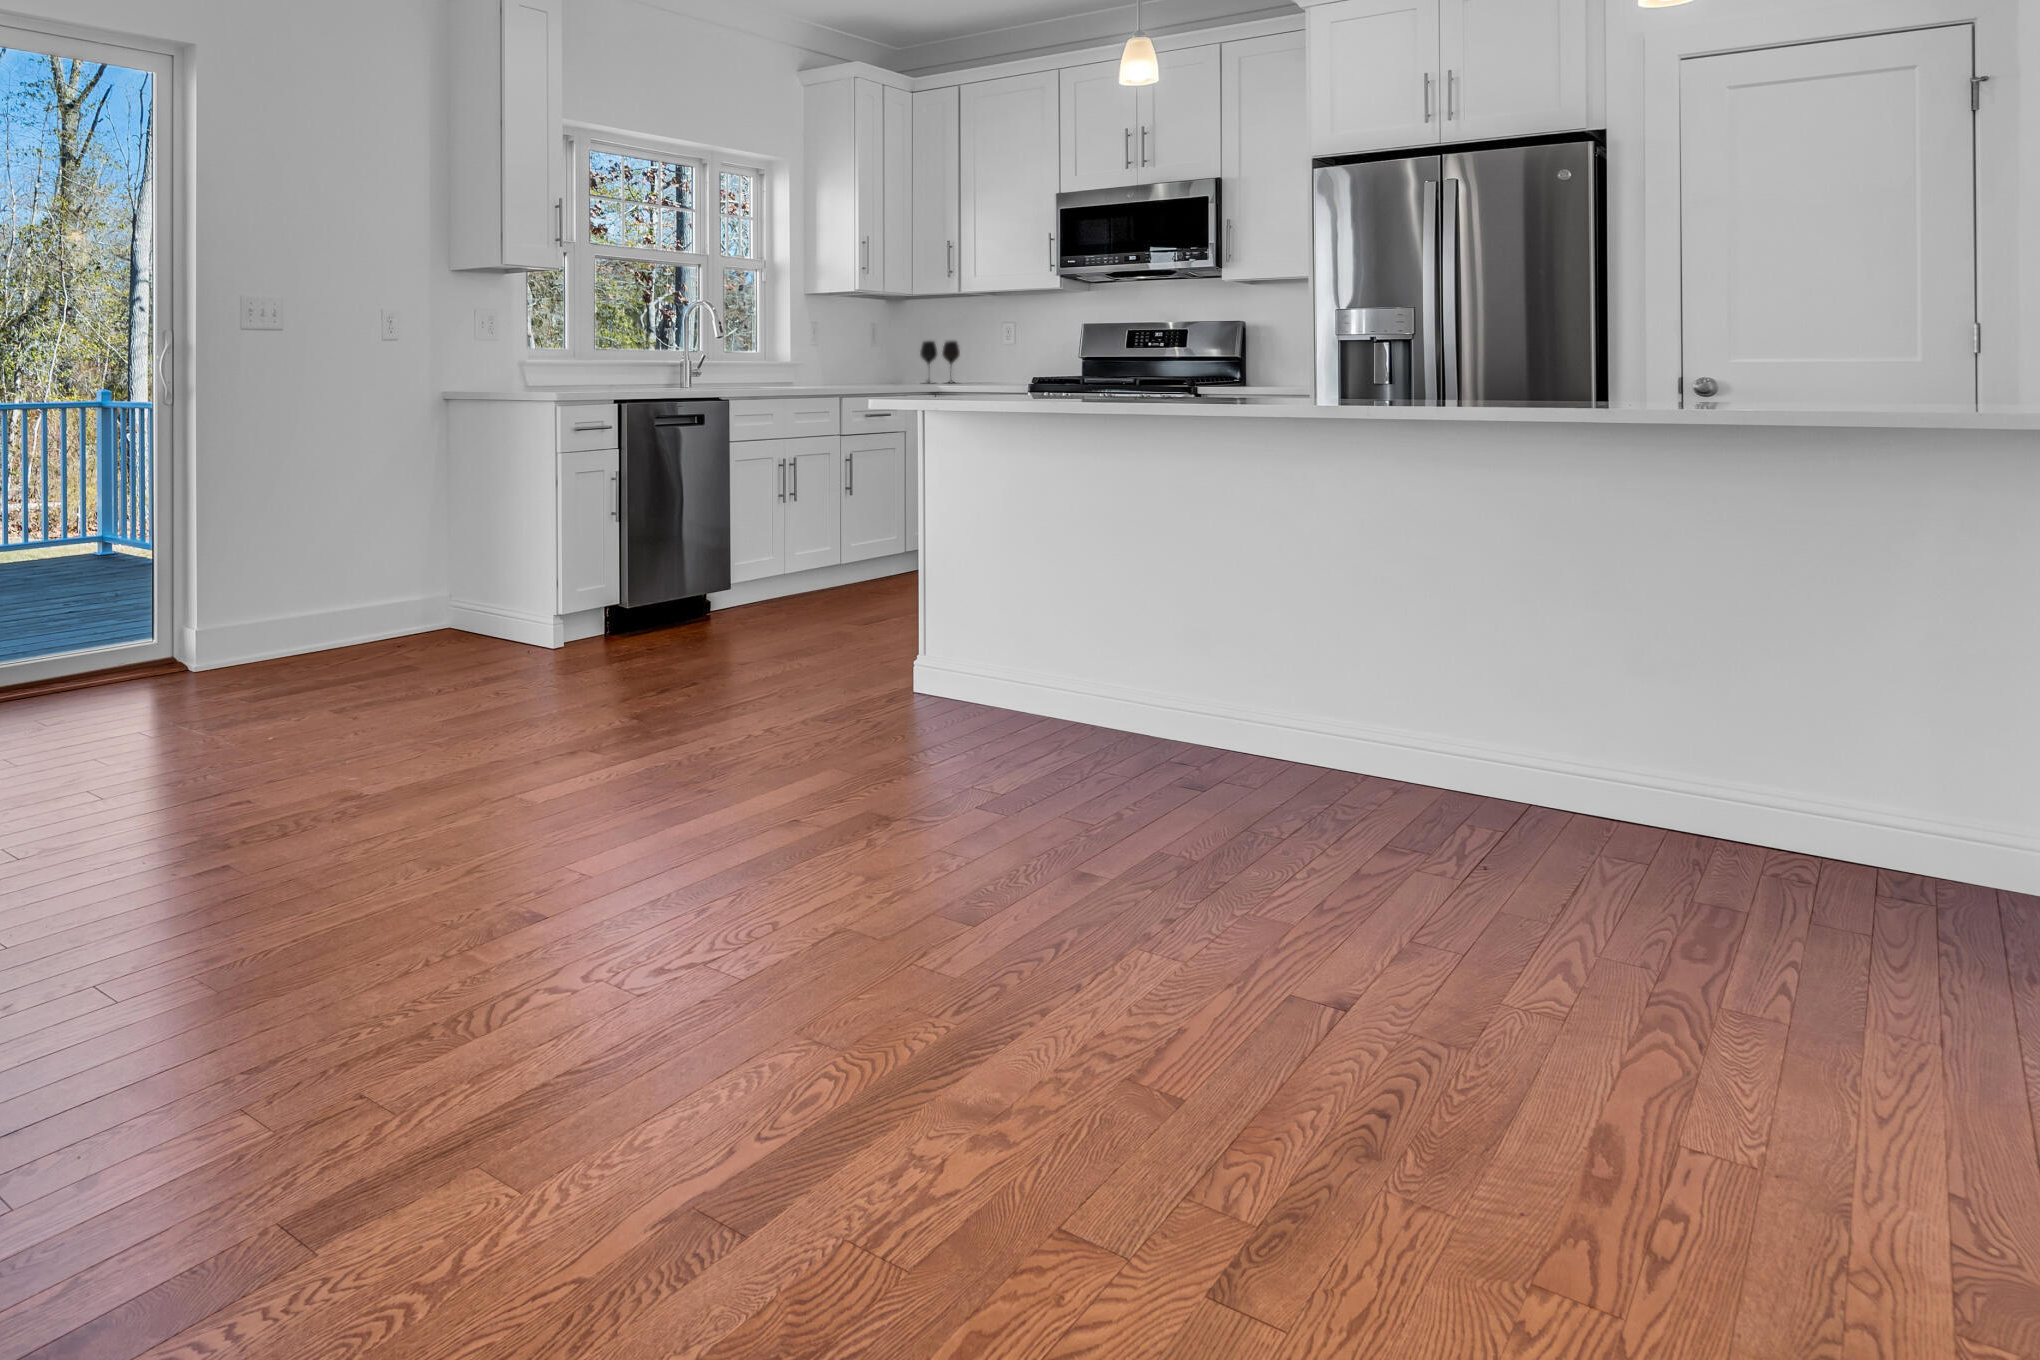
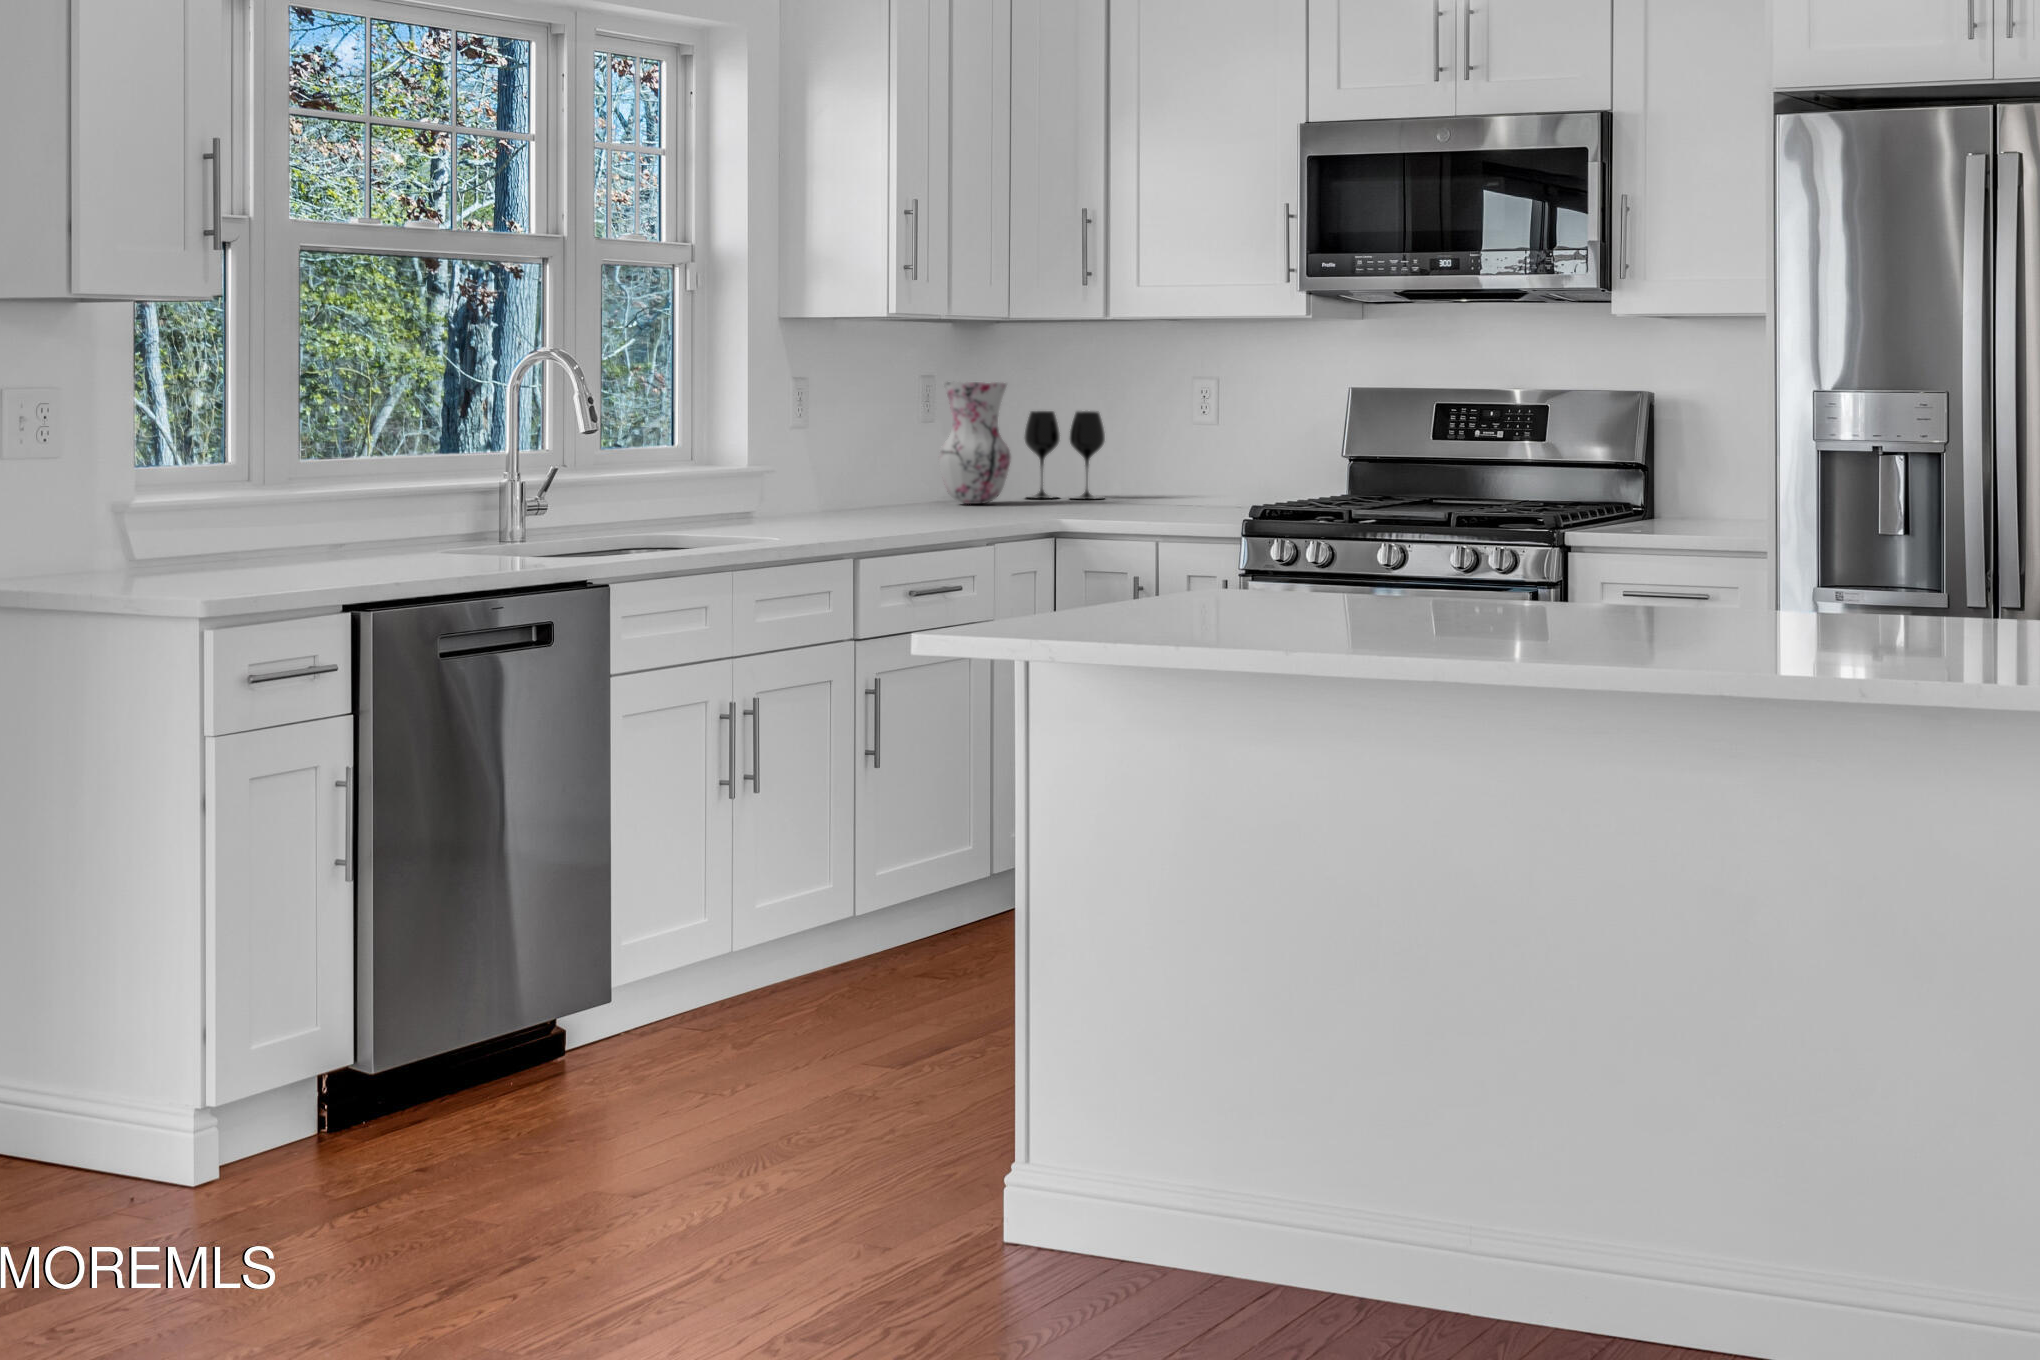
vase: none [878,325,913,384] -> present [939,382,1011,504]

